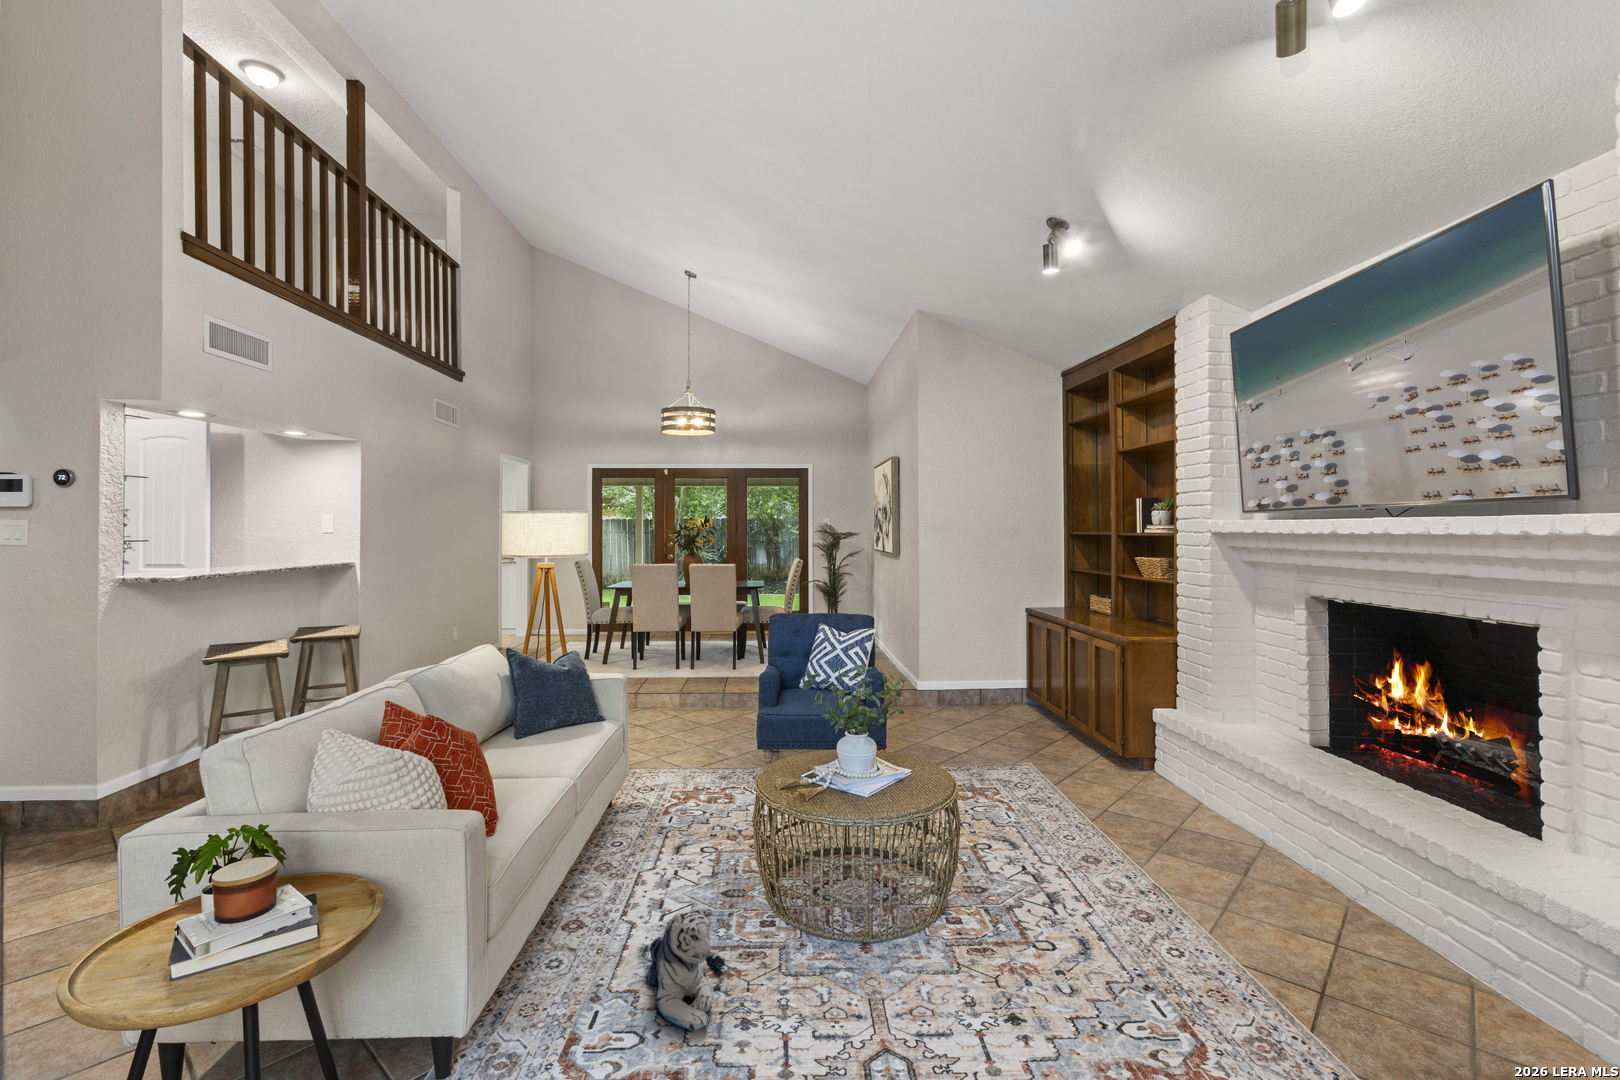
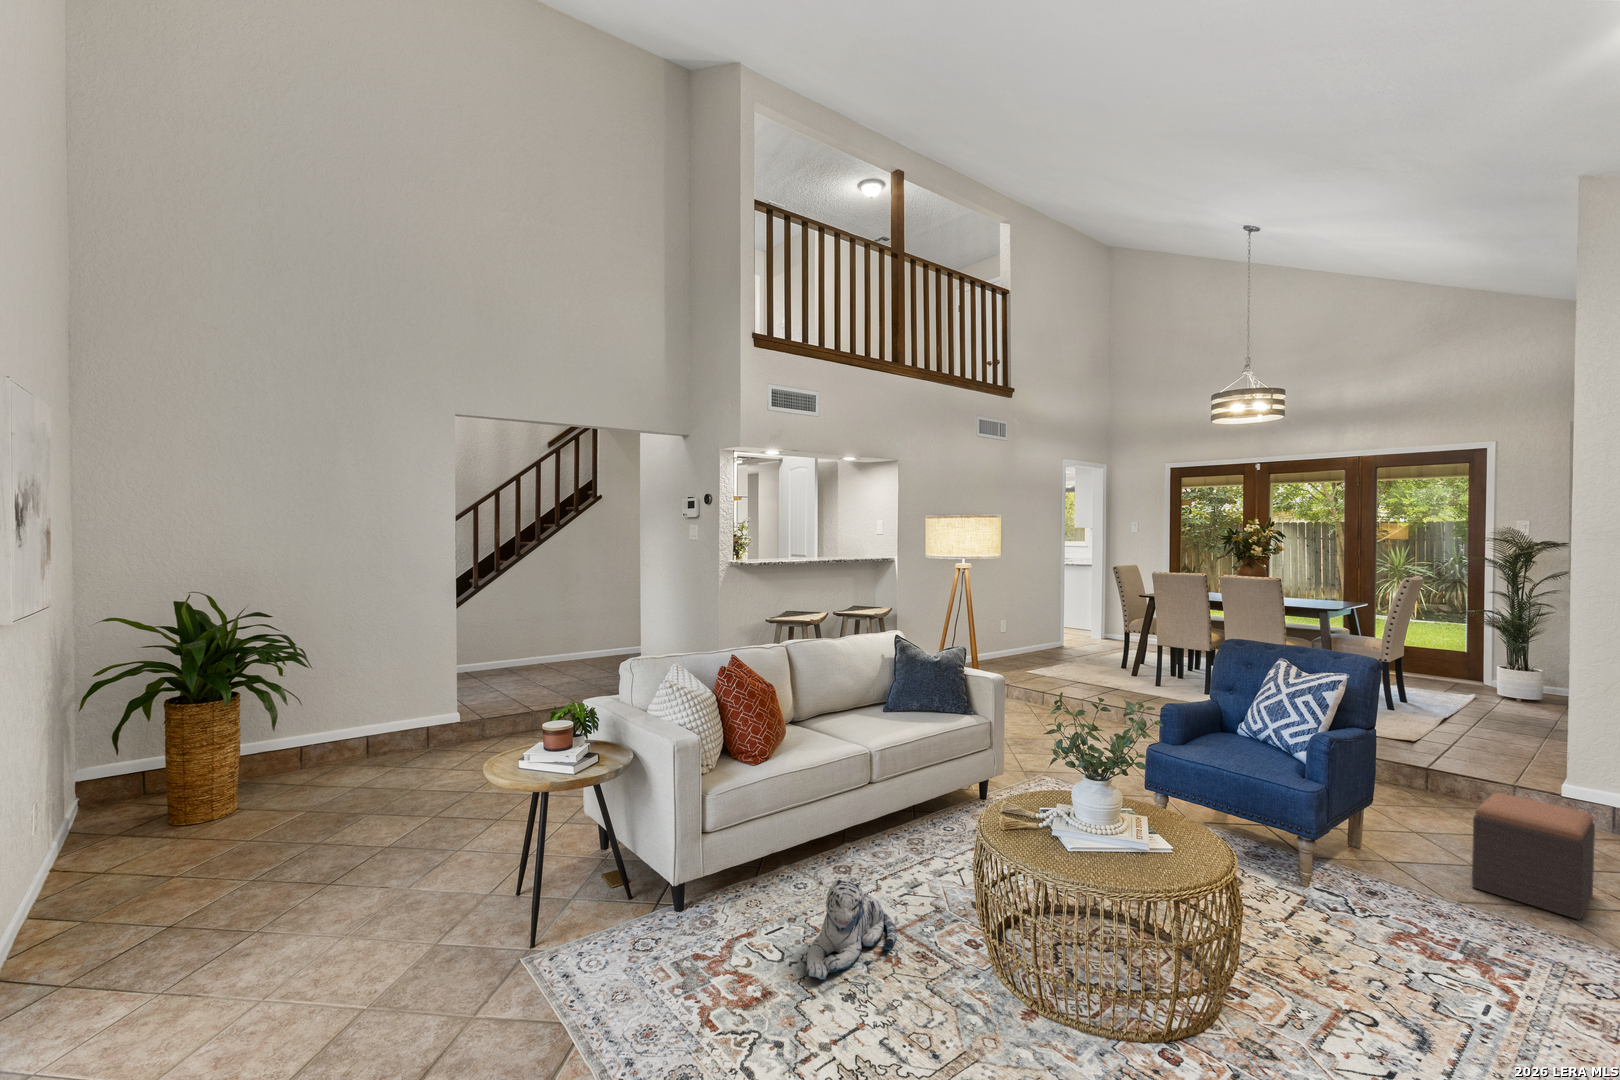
footstool: none [935,692,992,756] -> present [1472,793,1595,919]

